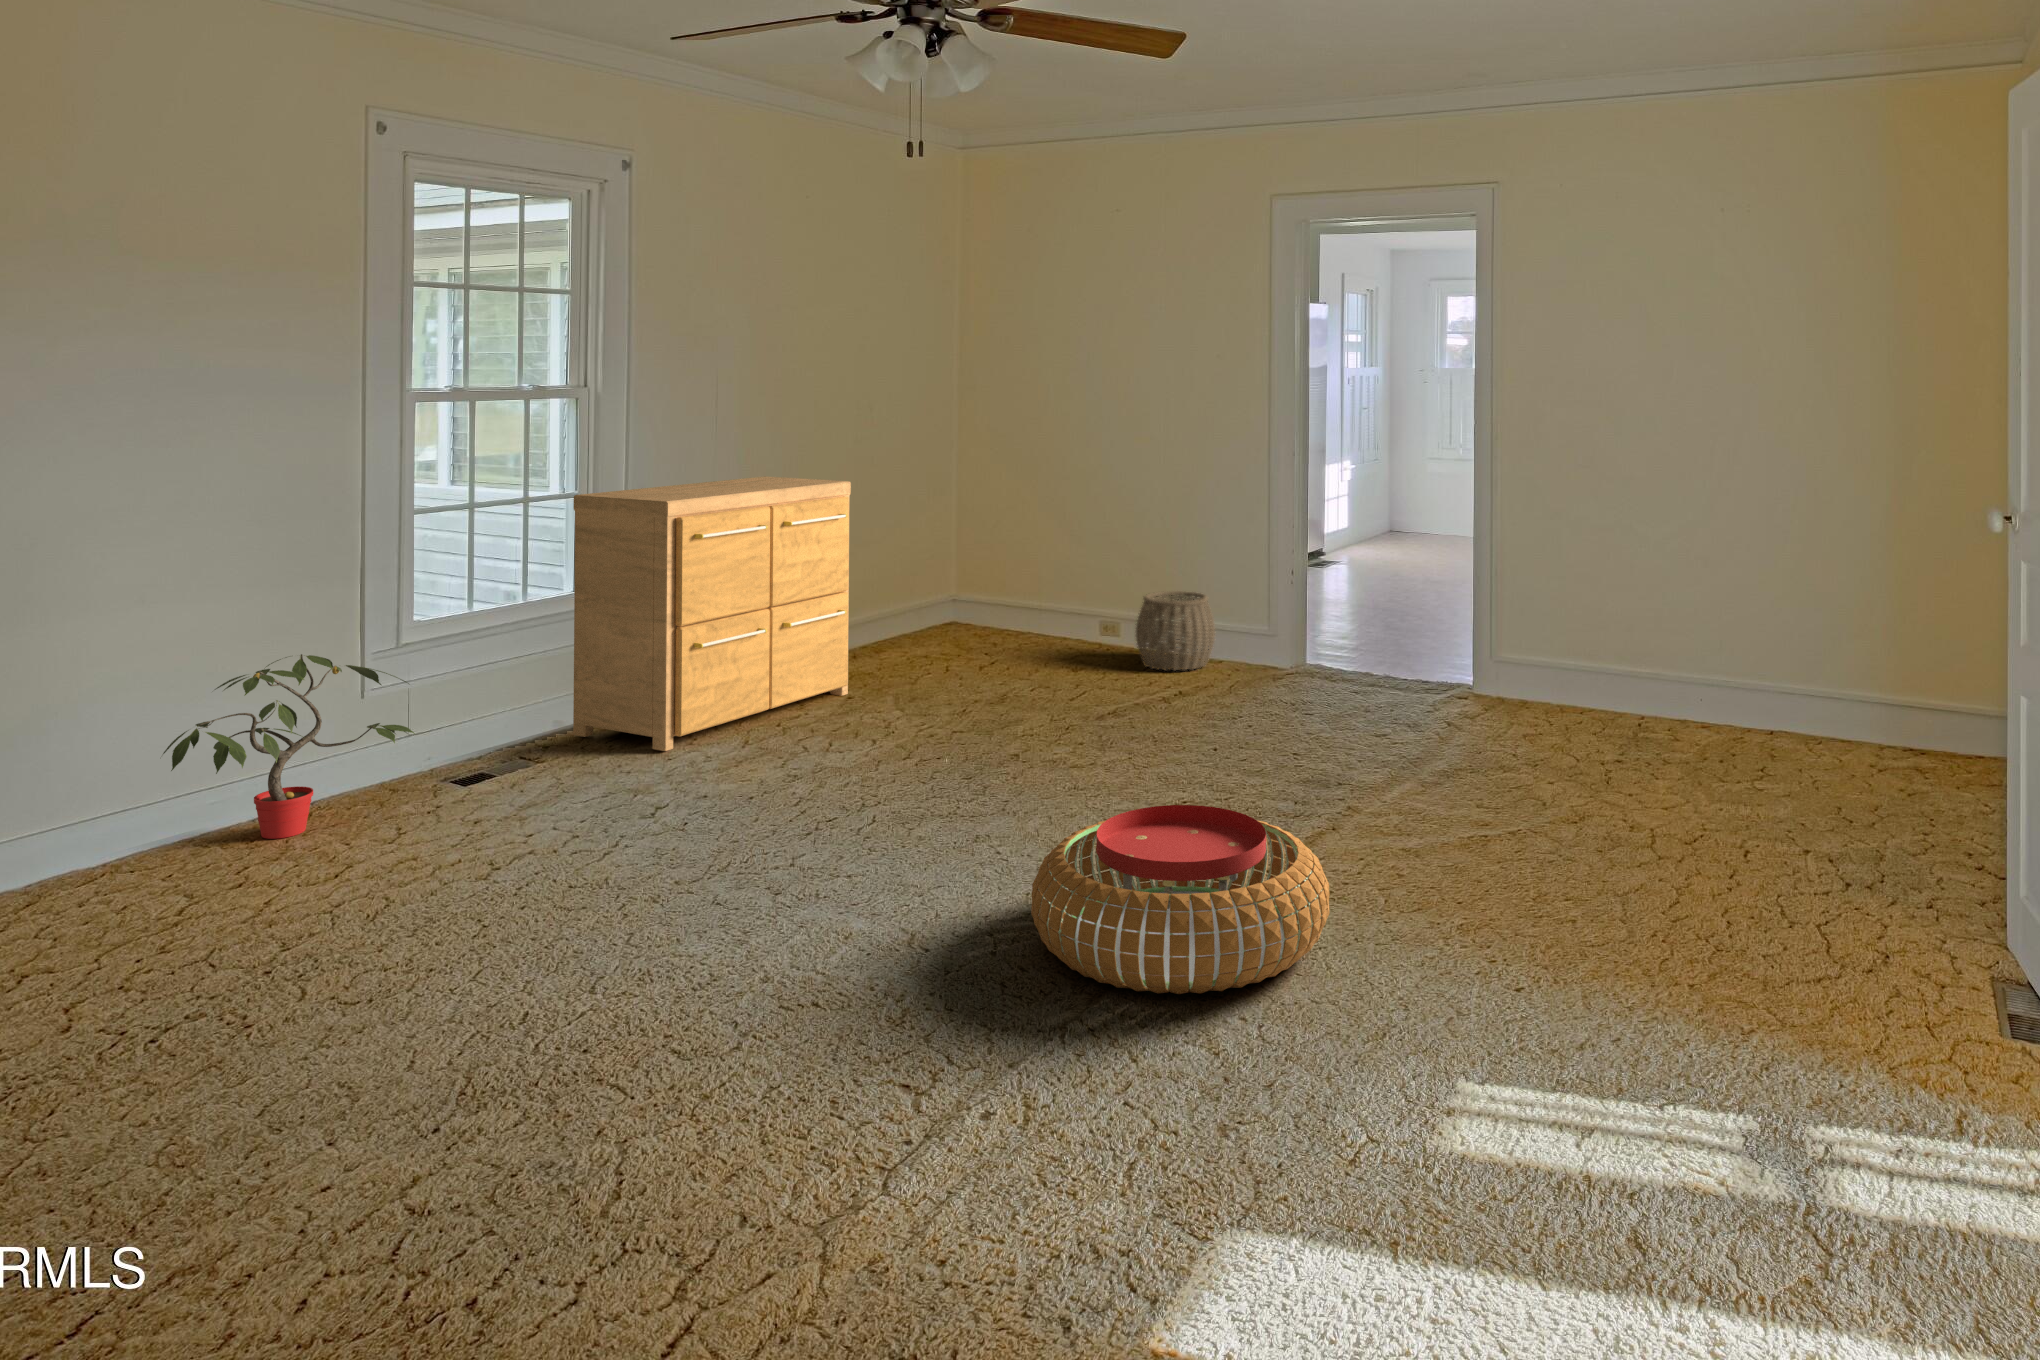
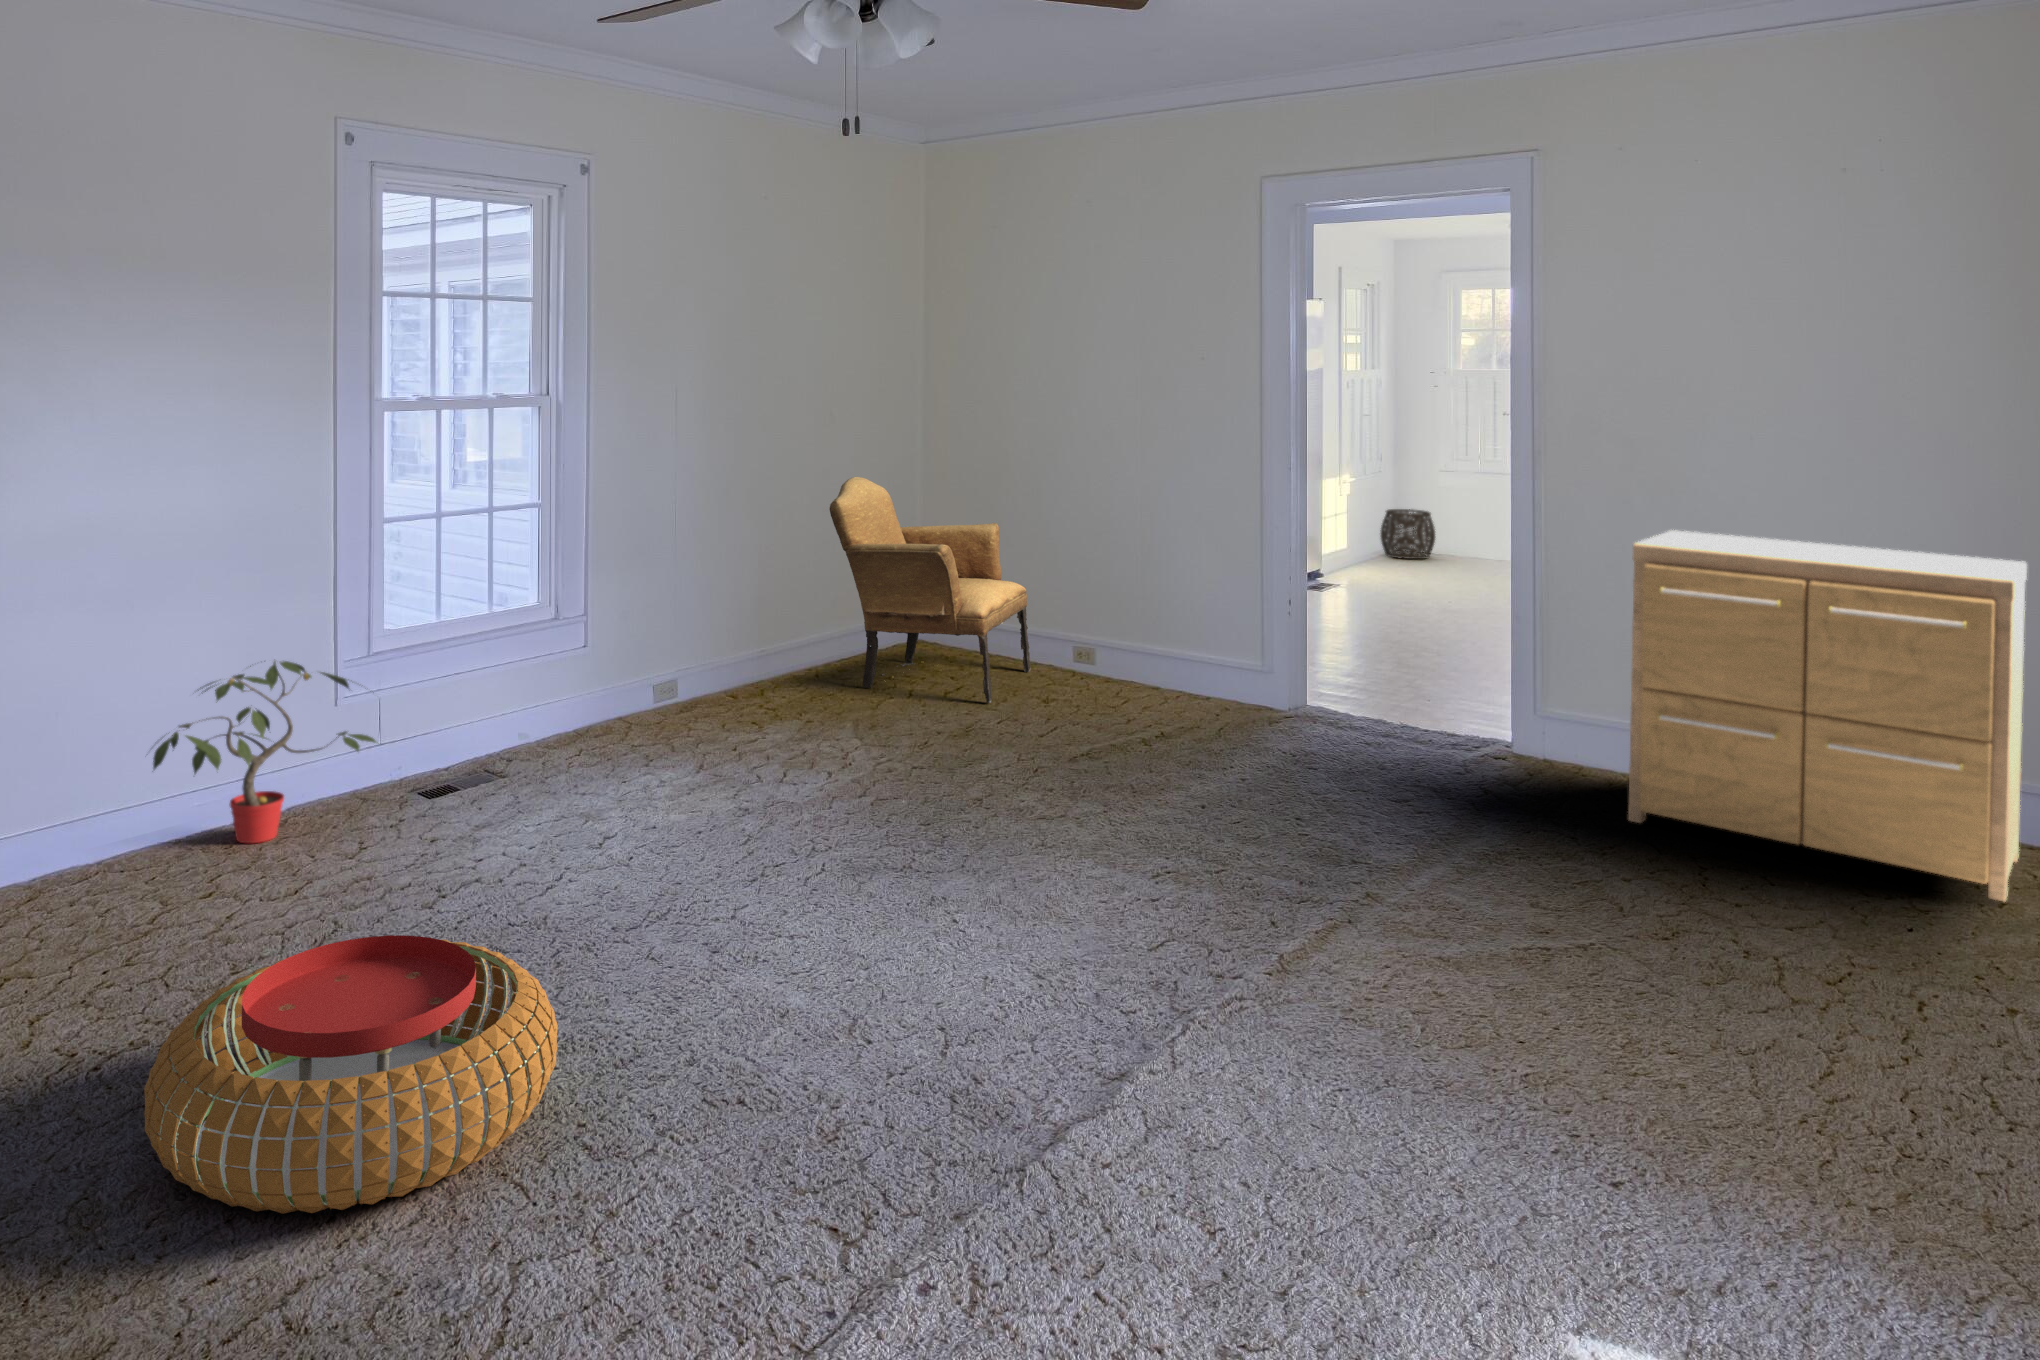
armchair: none [860,469,1054,675] -> present [830,477,1031,703]
dresser: present [573,476,851,751] -> present [1628,530,2027,901]
woven basket: present [1136,591,1215,671] -> present [1380,509,1435,559]
pouf: present [1031,805,1330,994] -> present [144,935,558,1214]

